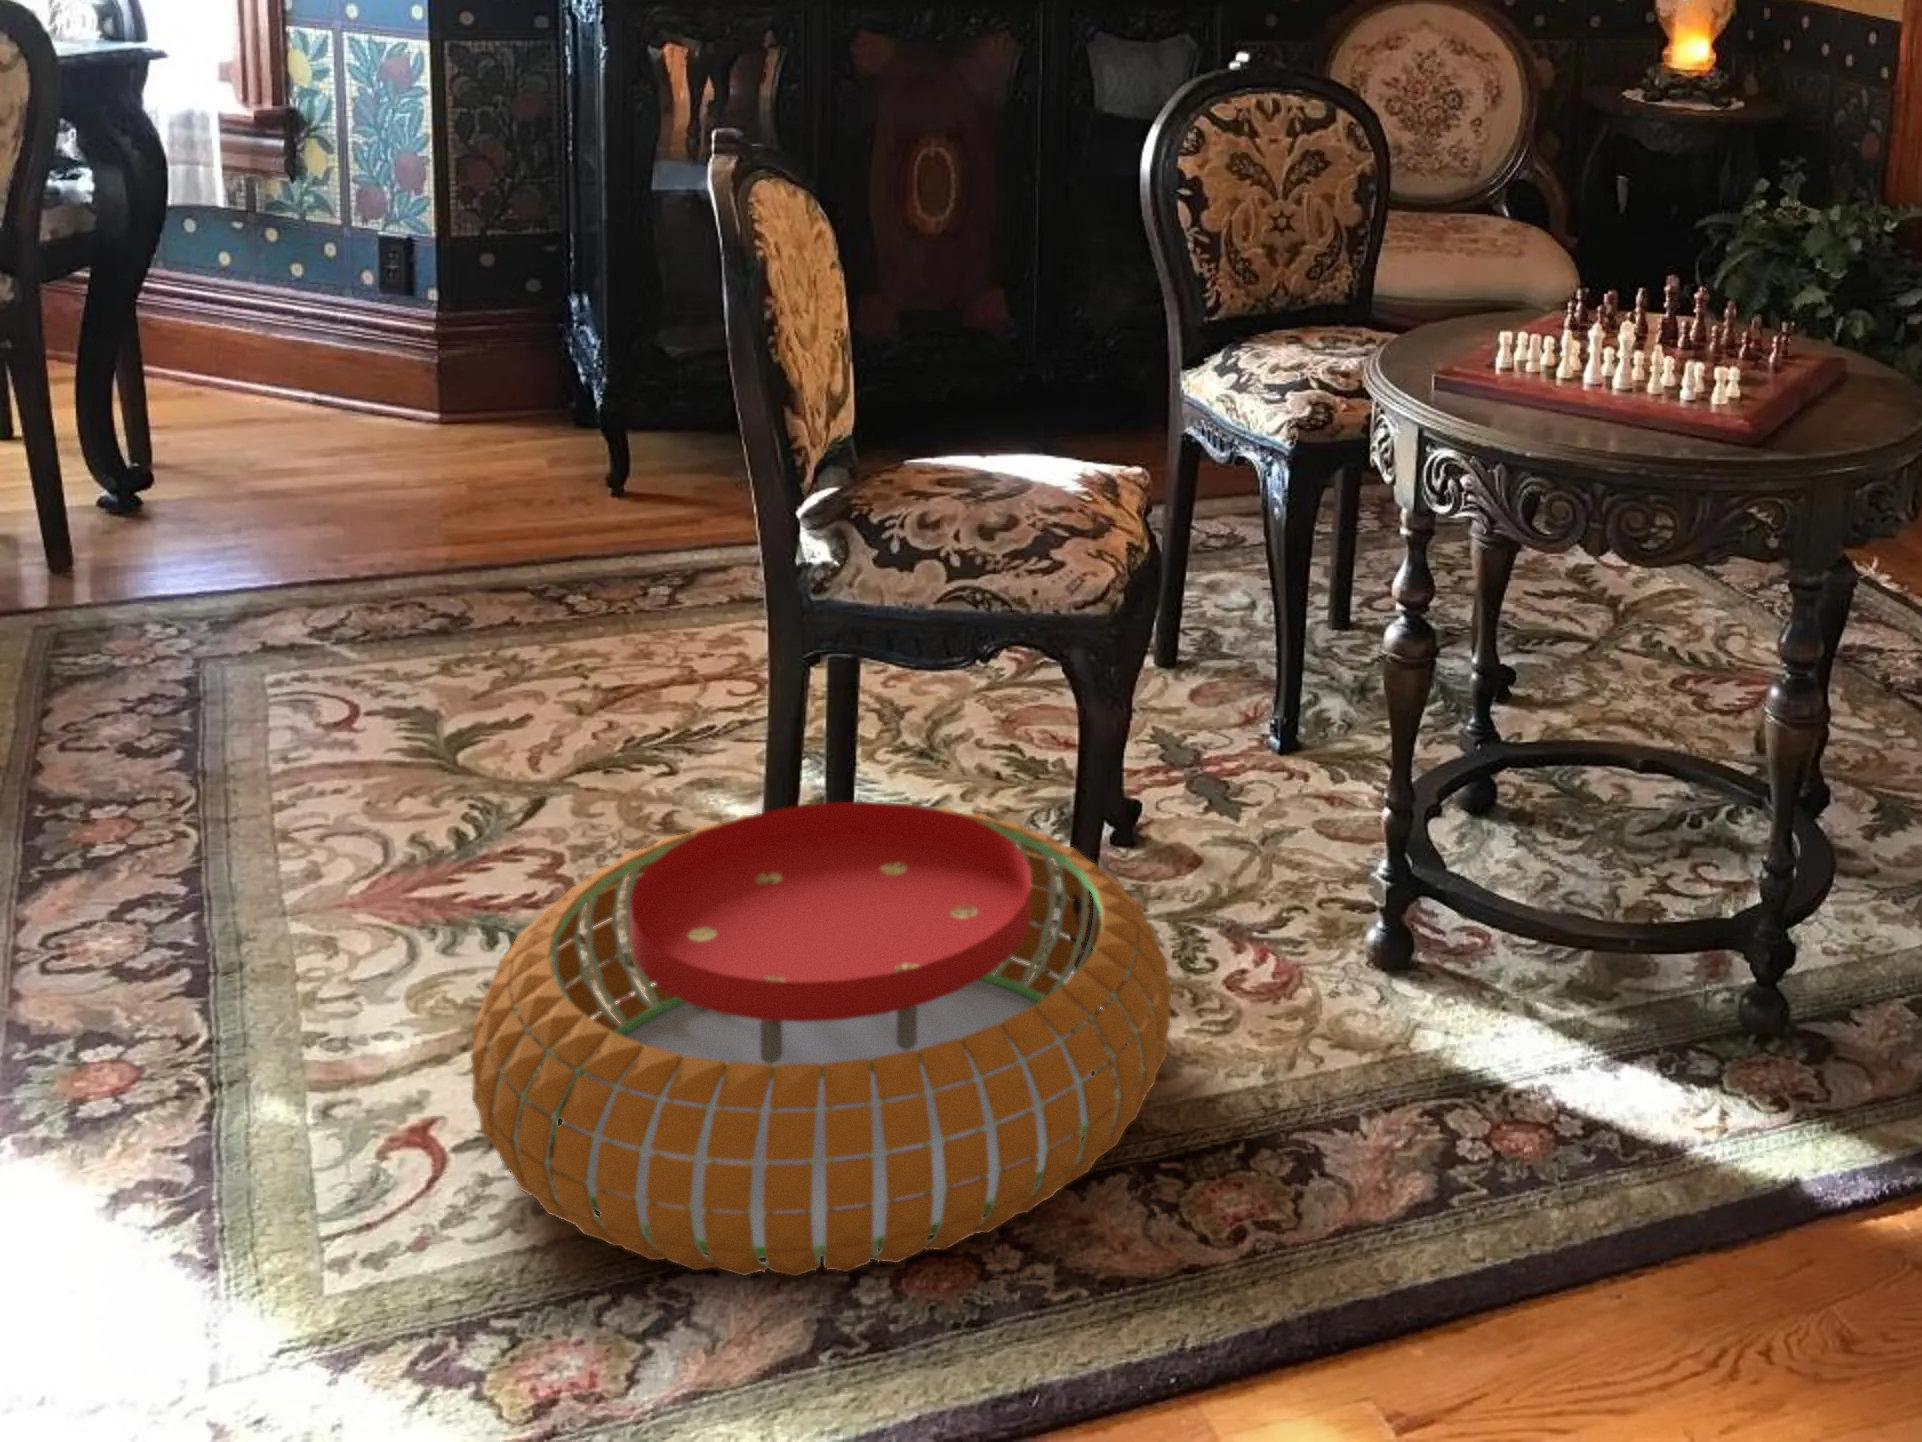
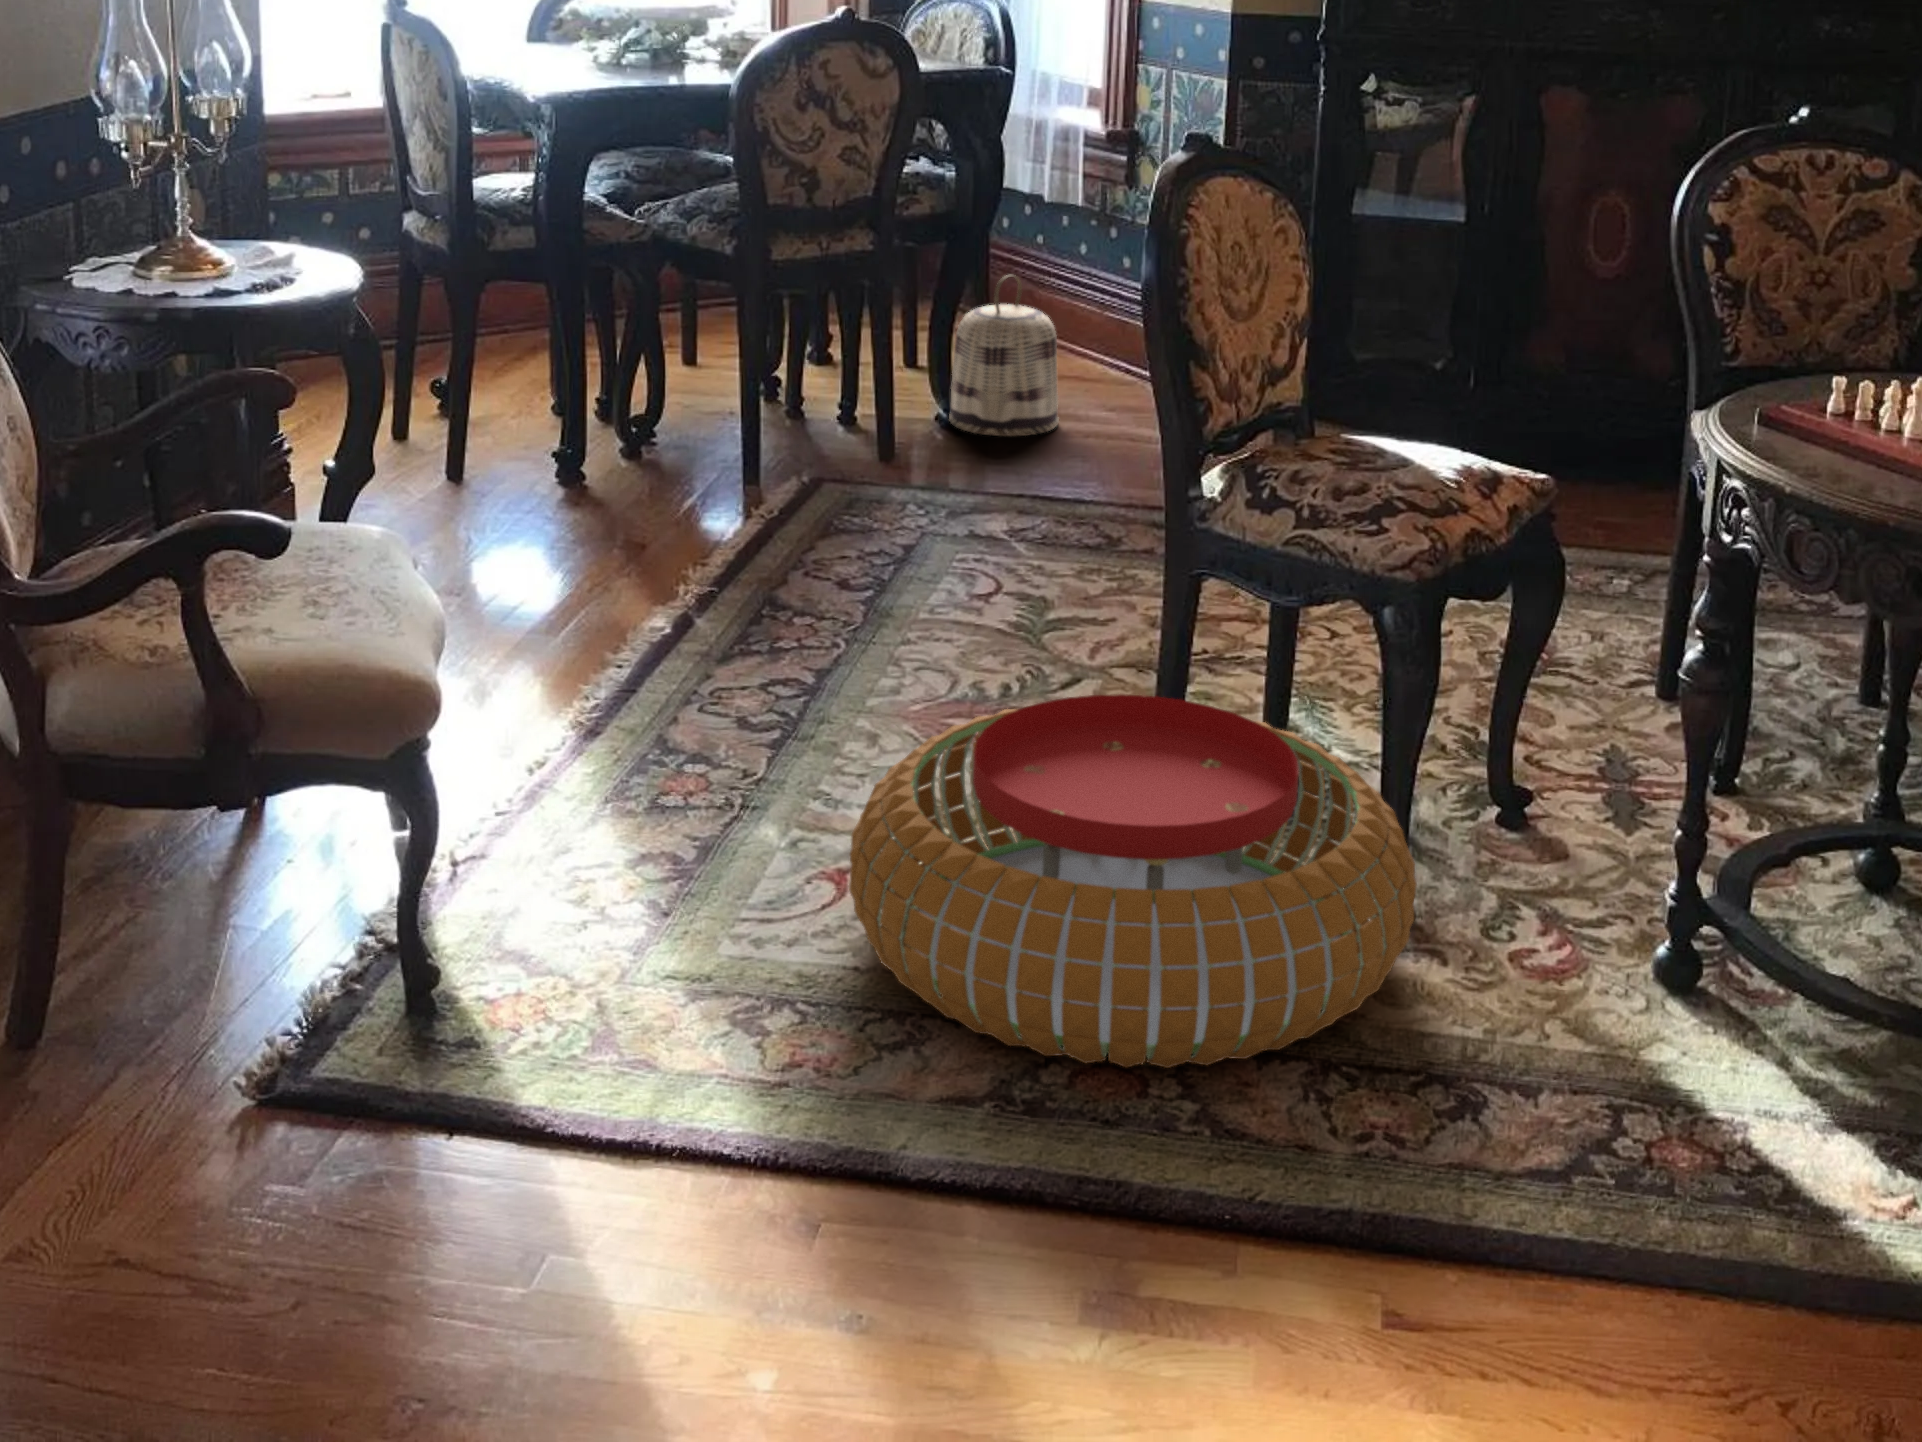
basket: none [112,303,273,510] -> present [949,275,1059,436]

